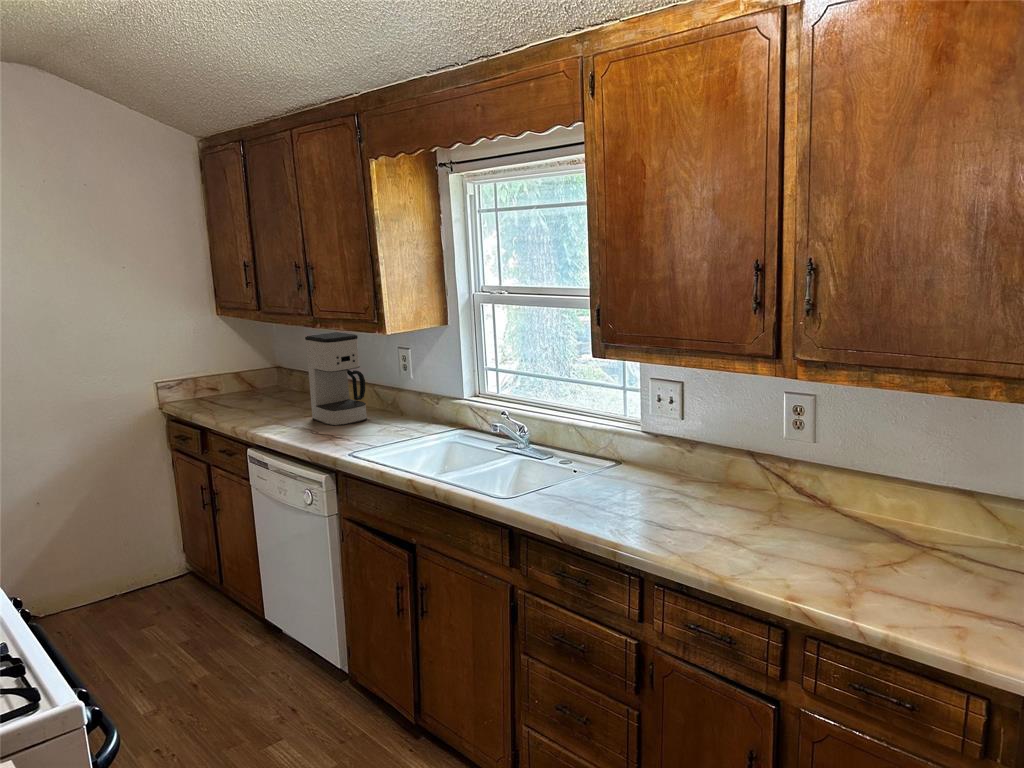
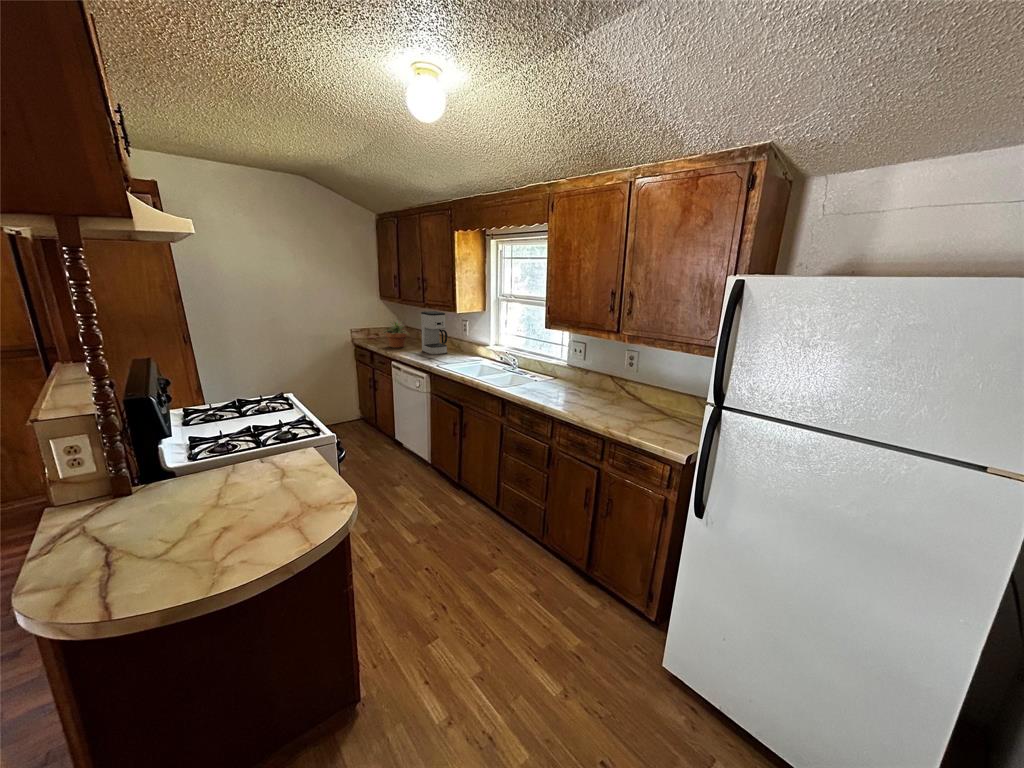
potted plant: none [223,354,287,416] -> present [383,321,409,348]

